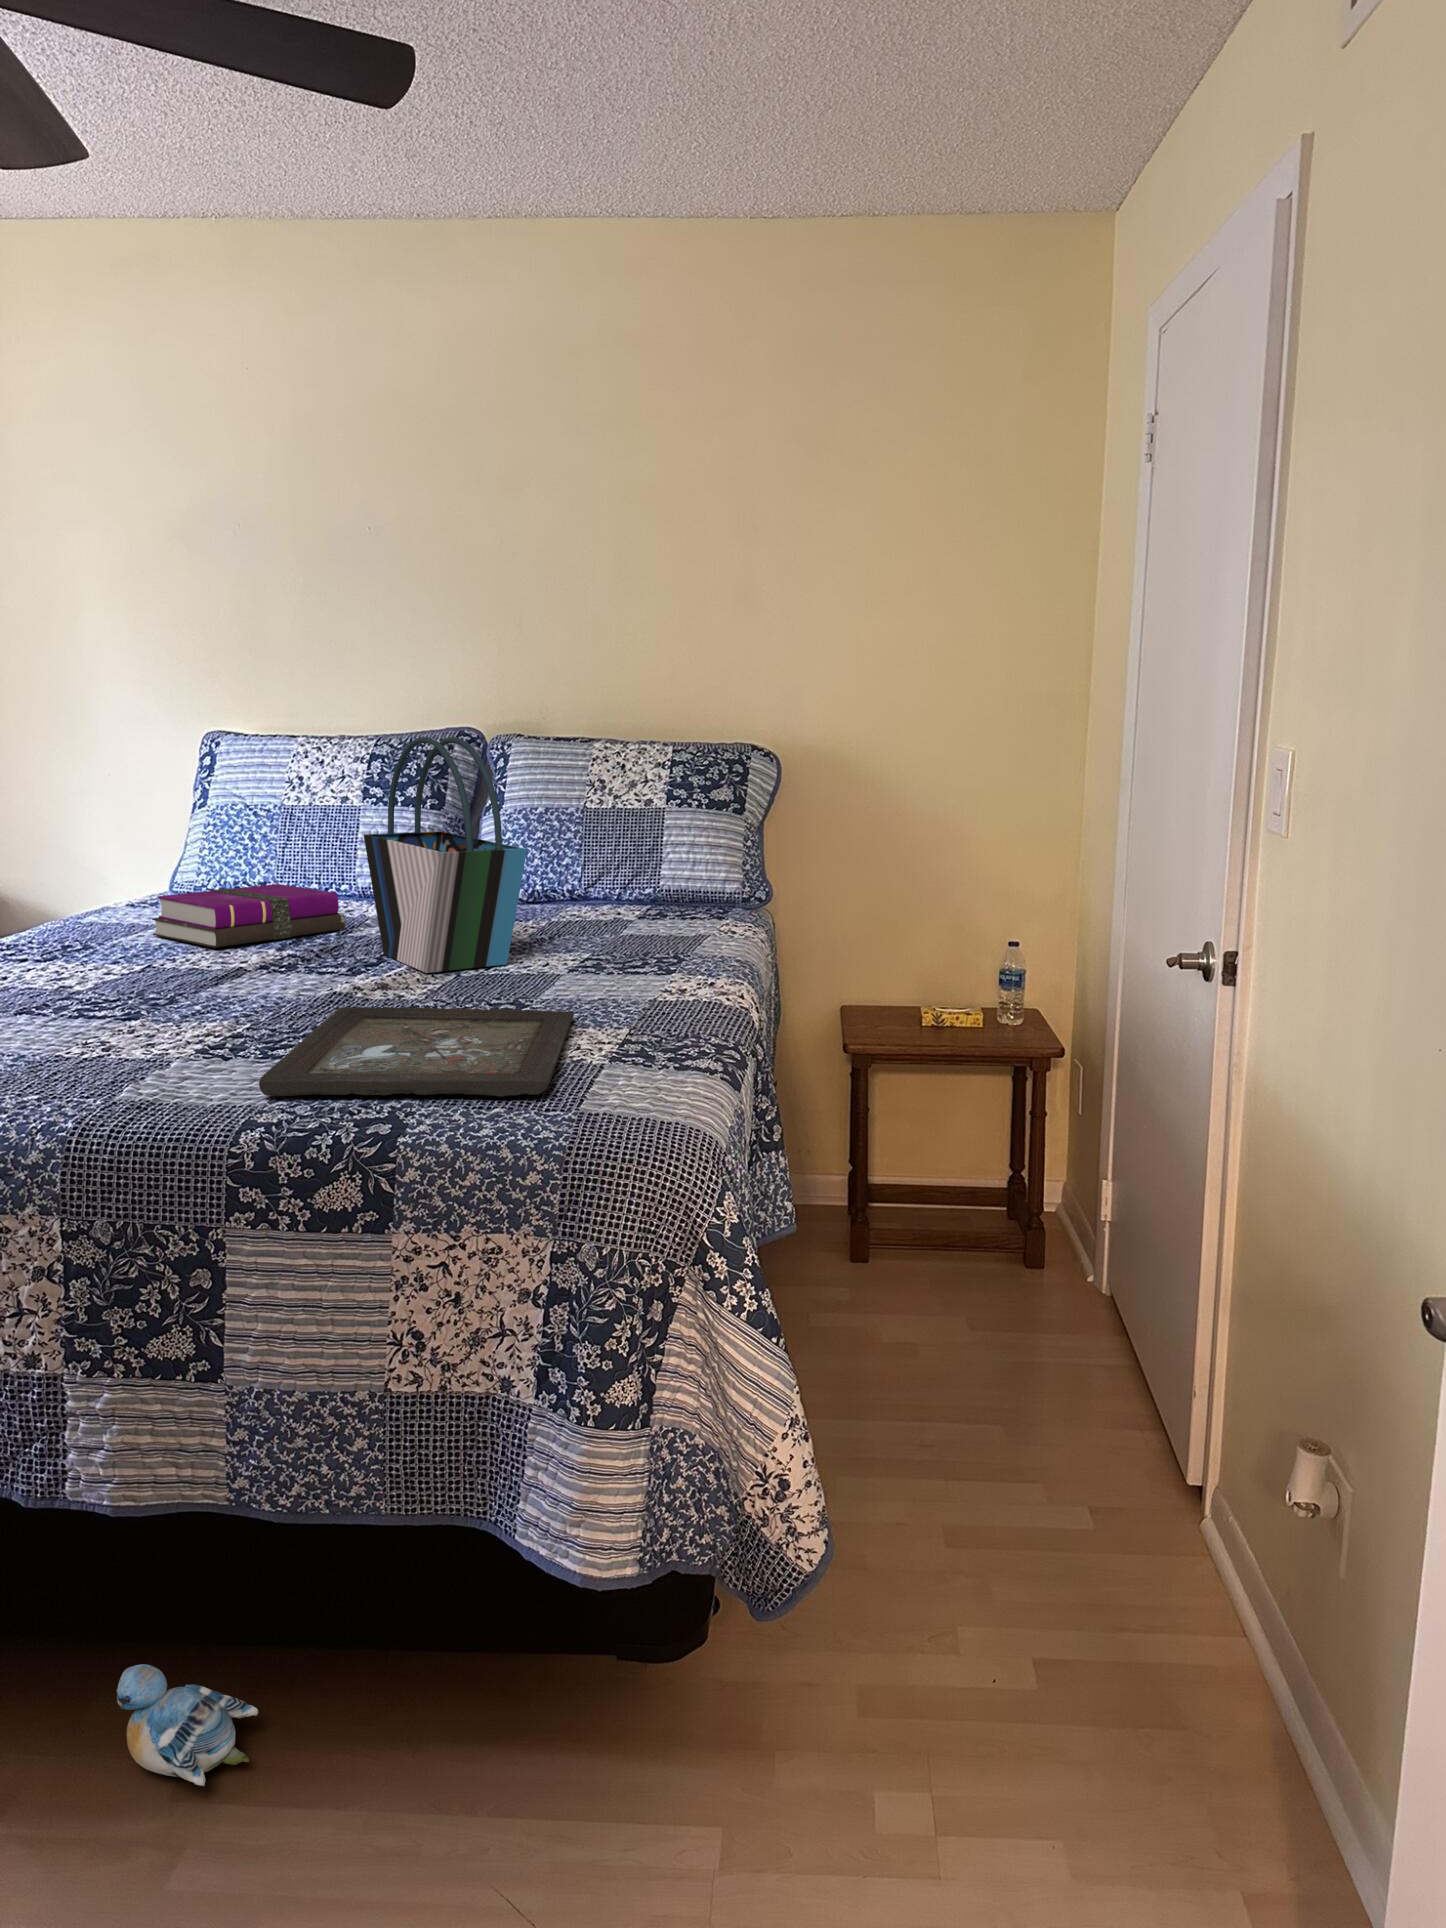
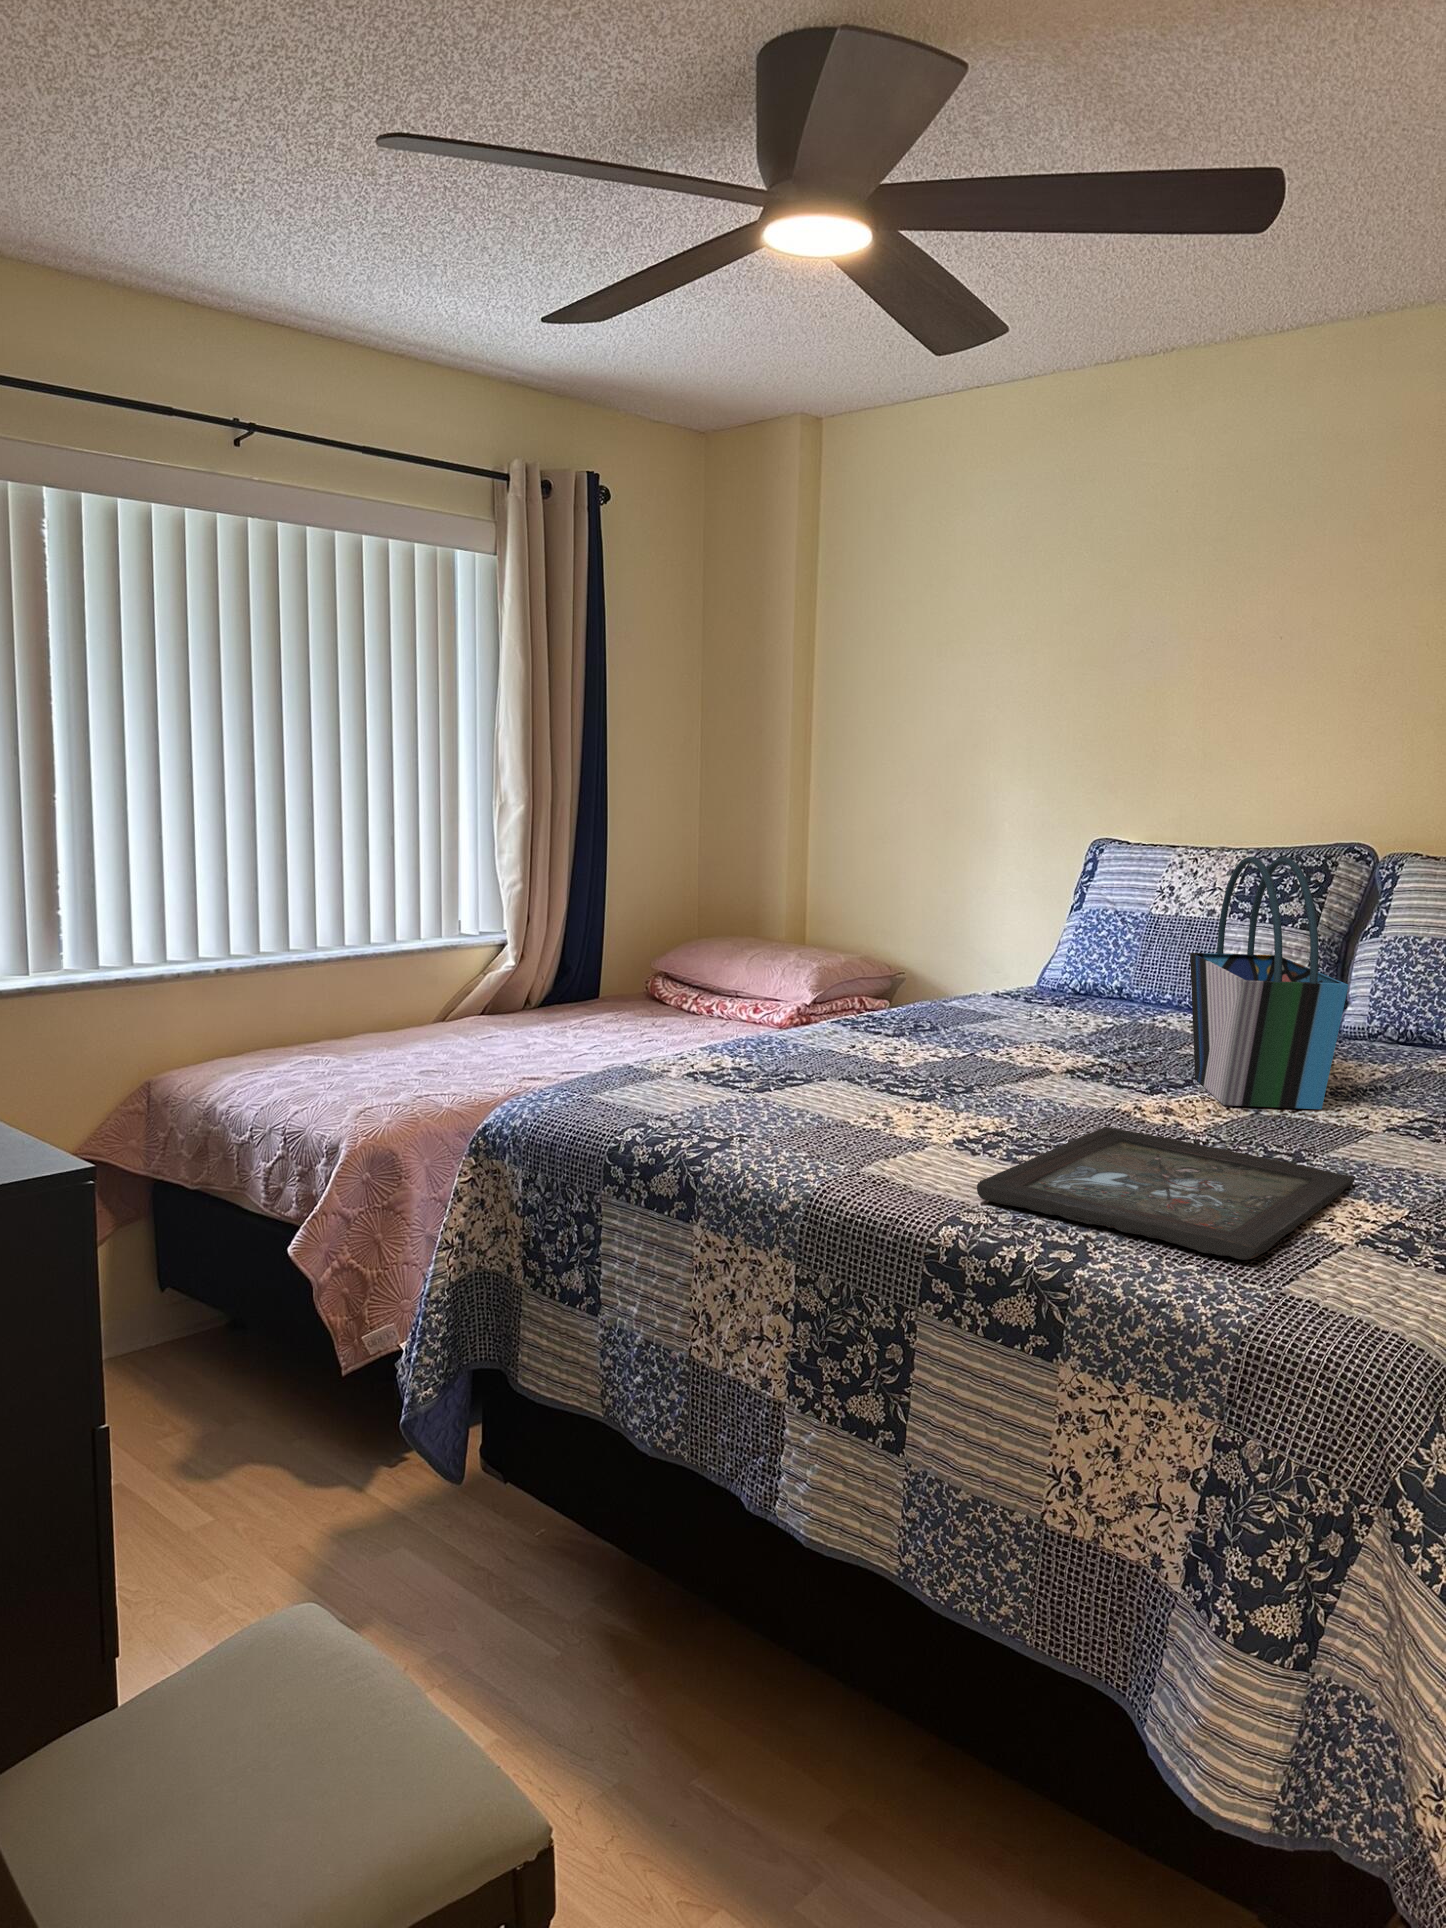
notebook: present [152,884,345,948] -> none [996,993,1175,1049]
plush toy: present [116,1664,258,1786] -> none [807,1684,916,1826]

